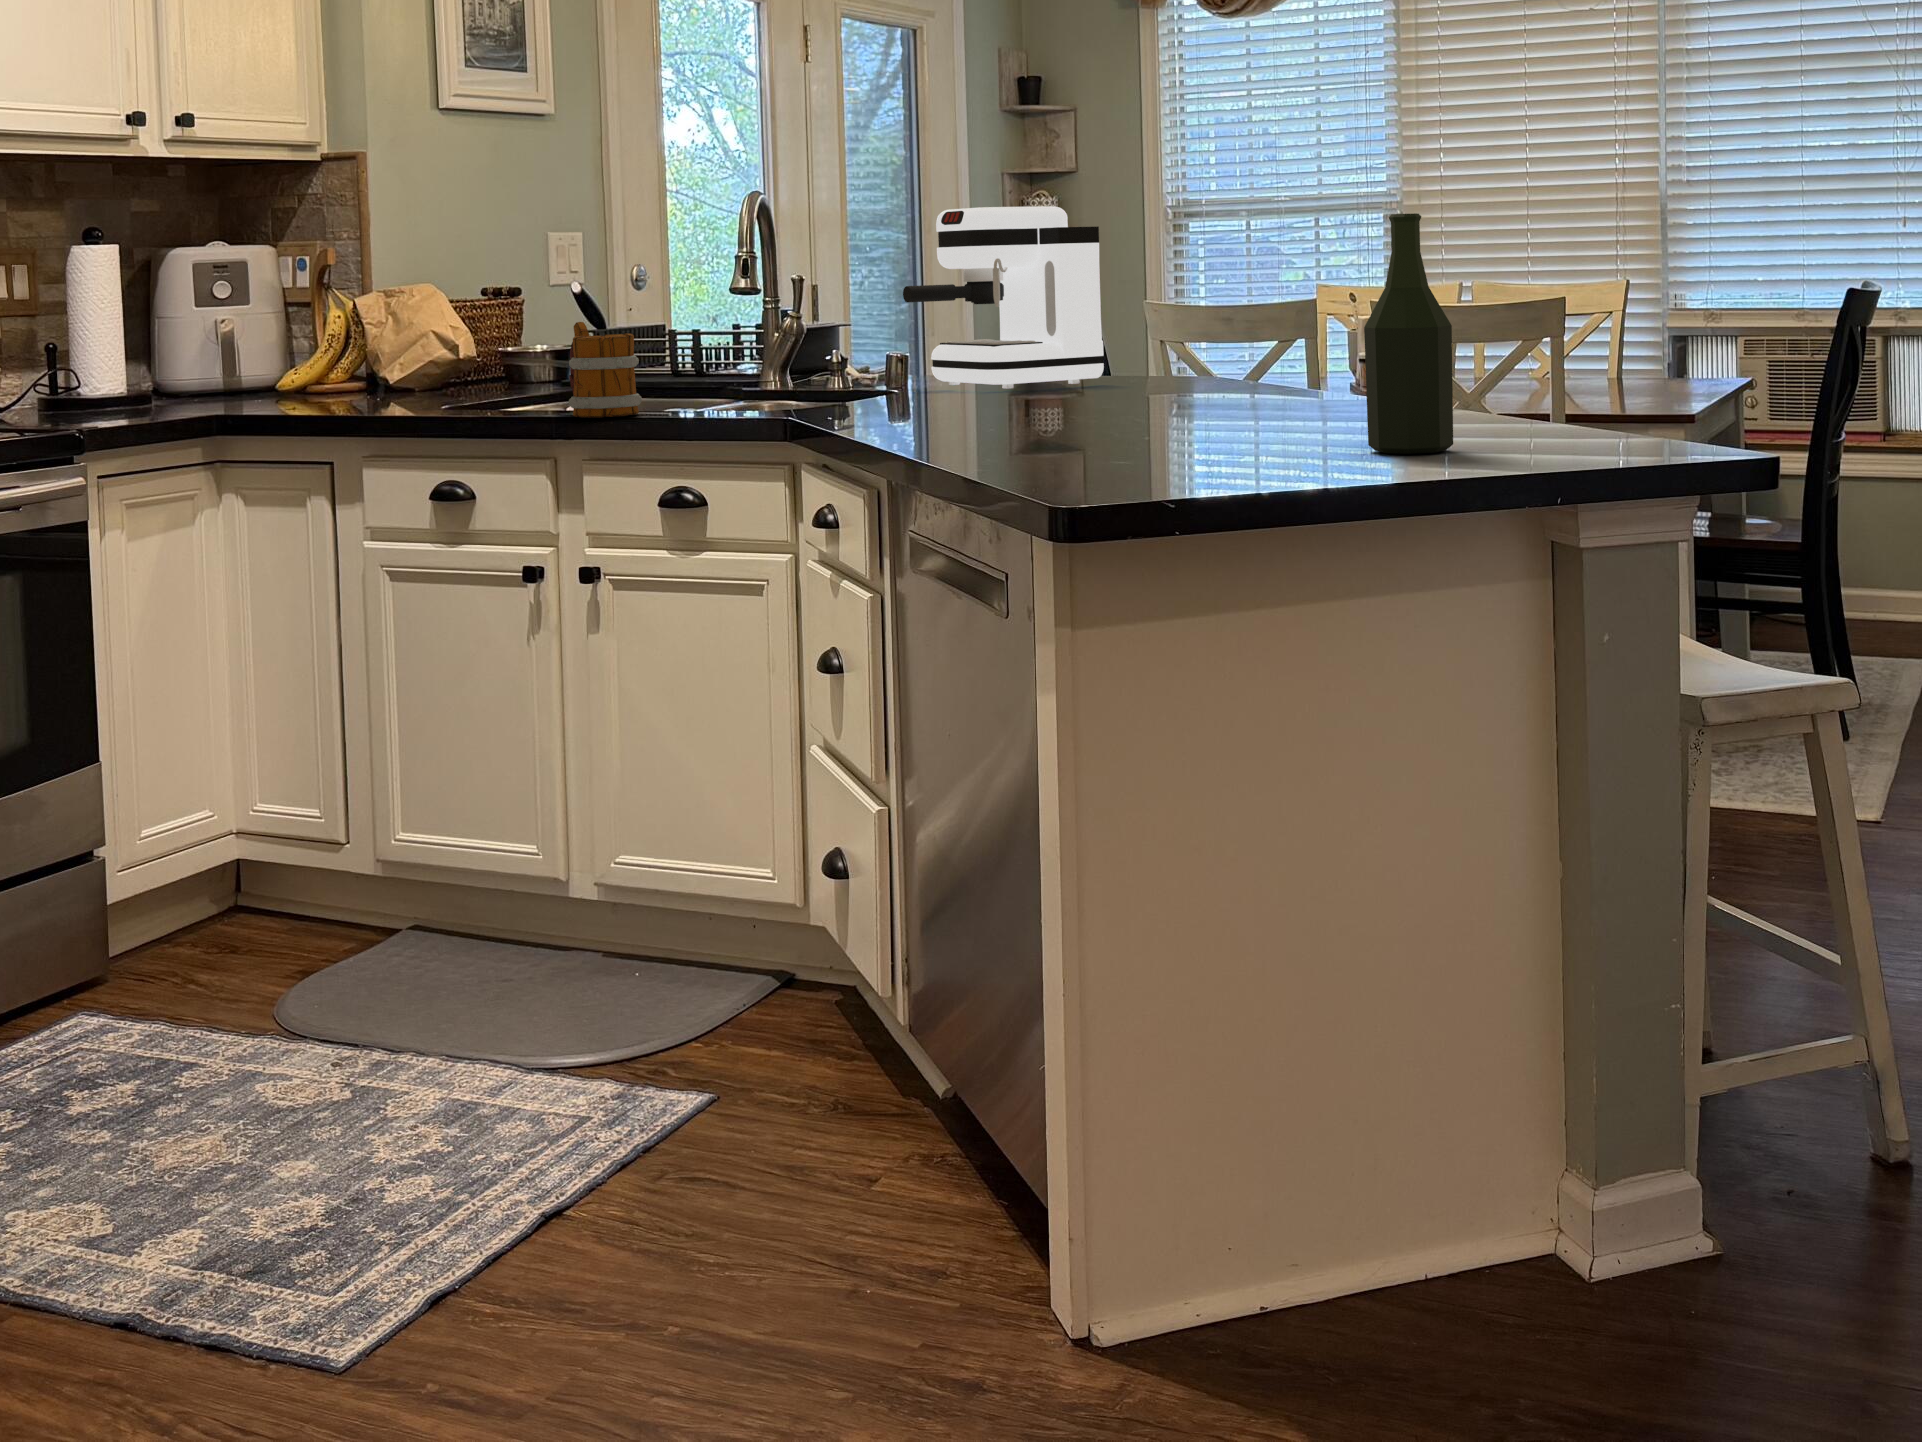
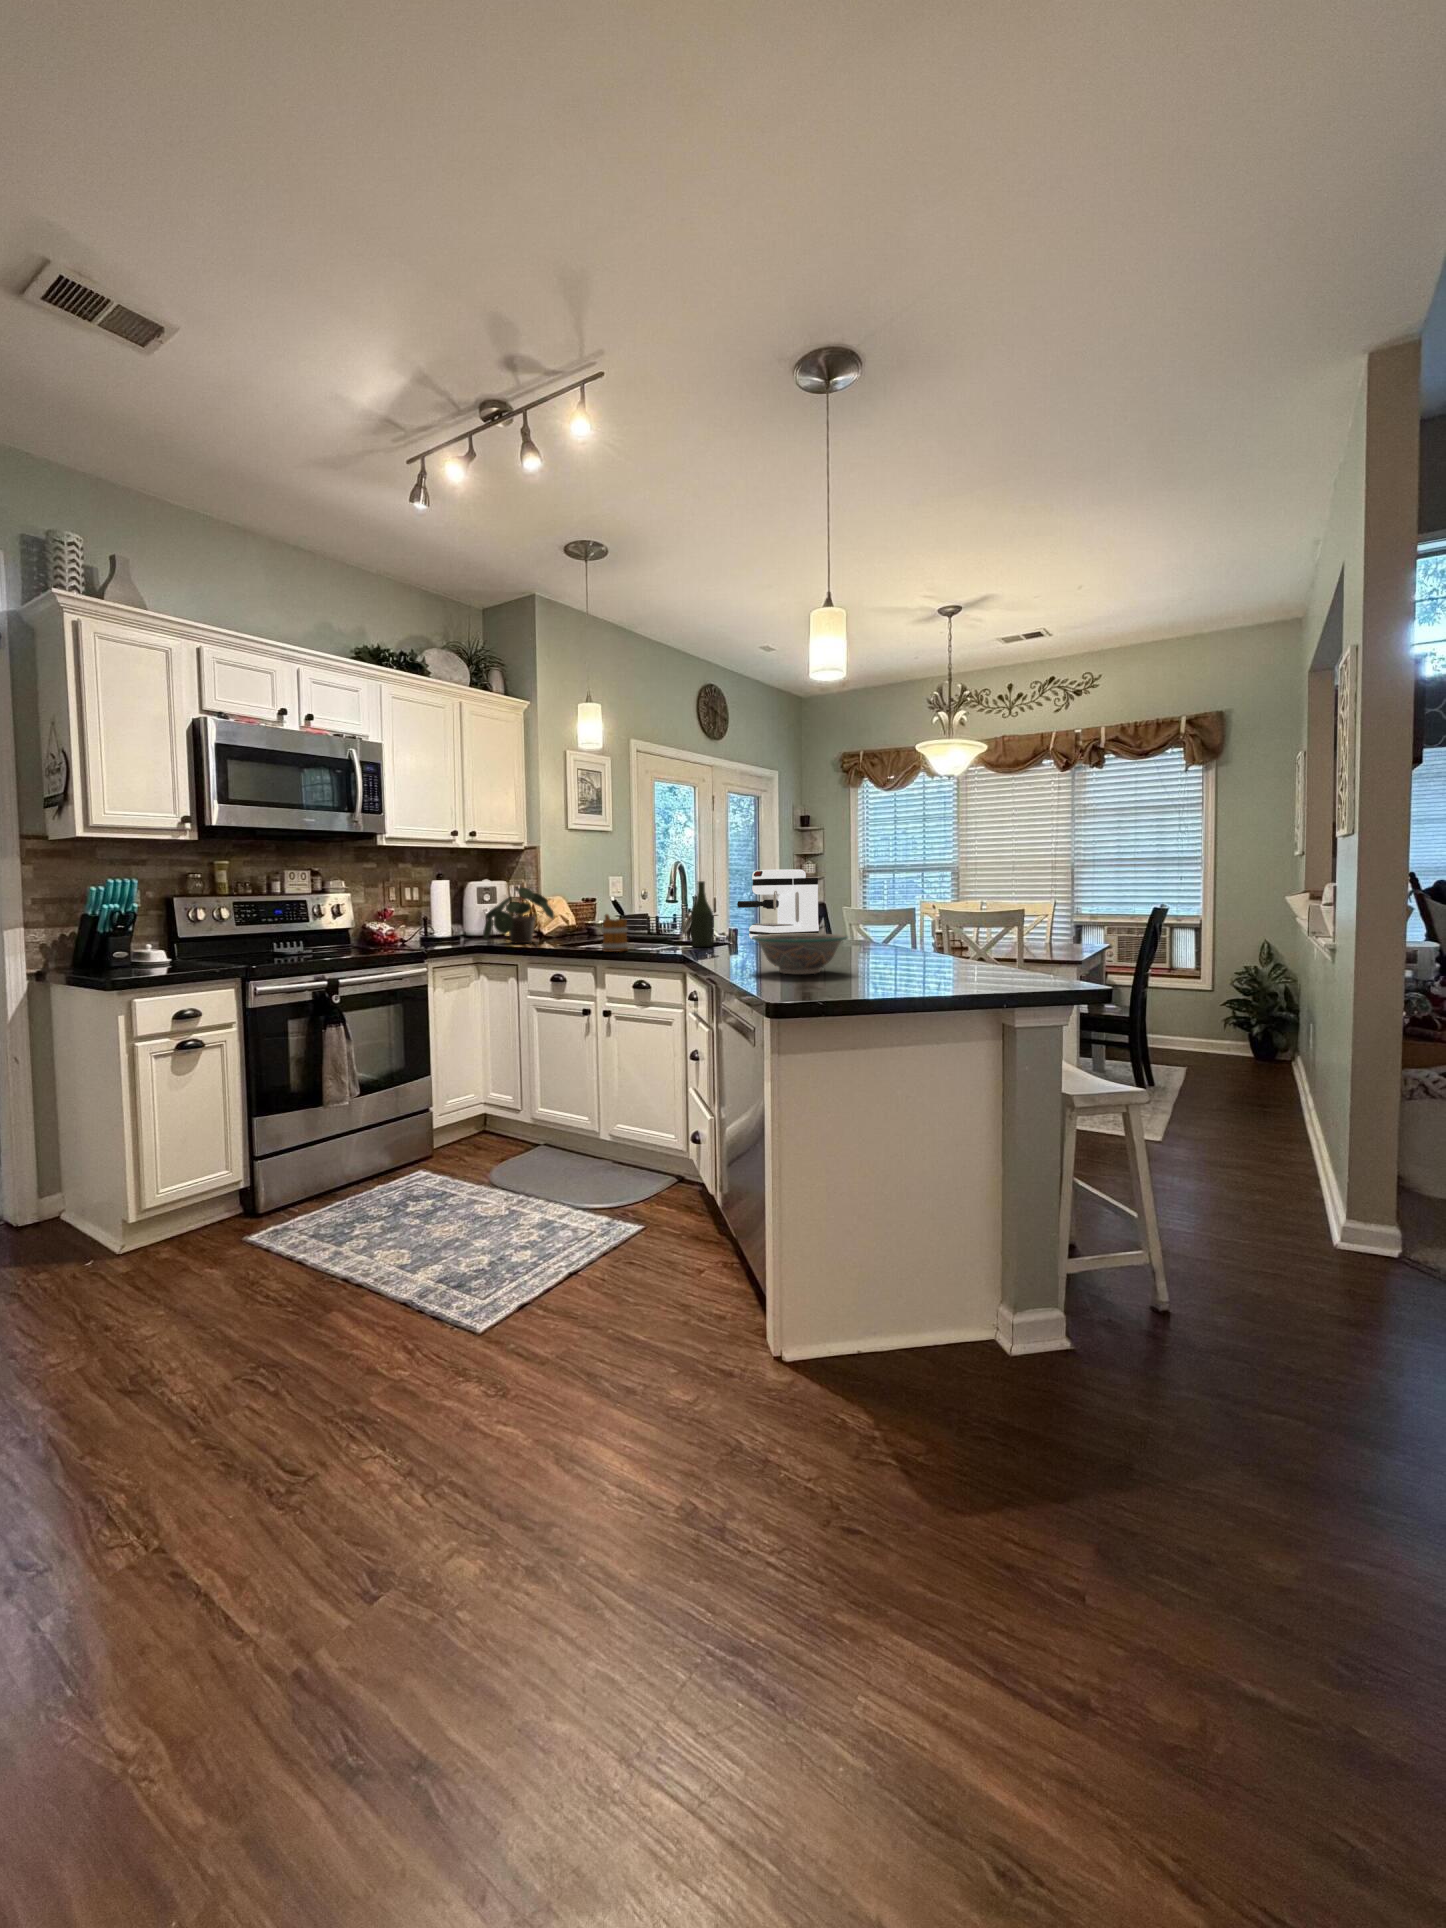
bottle: present [1364,213,1453,454] -> present [691,881,713,947]
potted plant: none [230,258,424,405] -> present [483,887,554,943]
bowl: none [980,355,1203,450] -> present [752,934,847,974]

